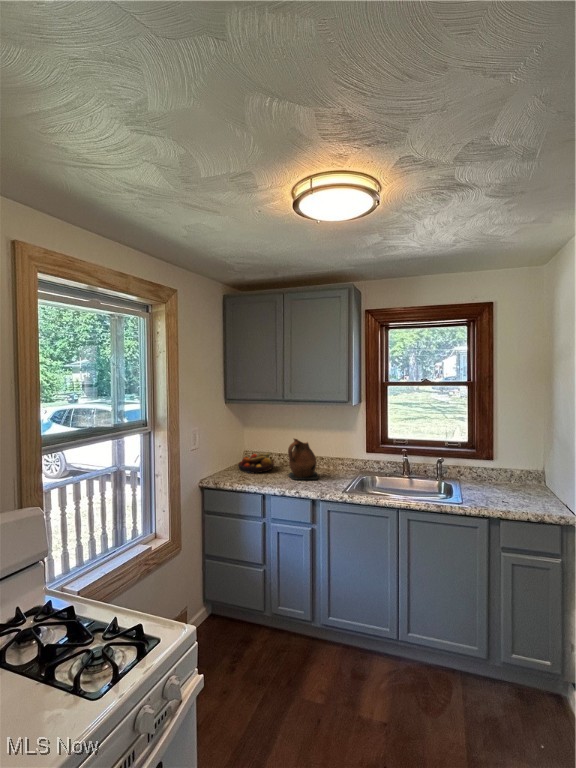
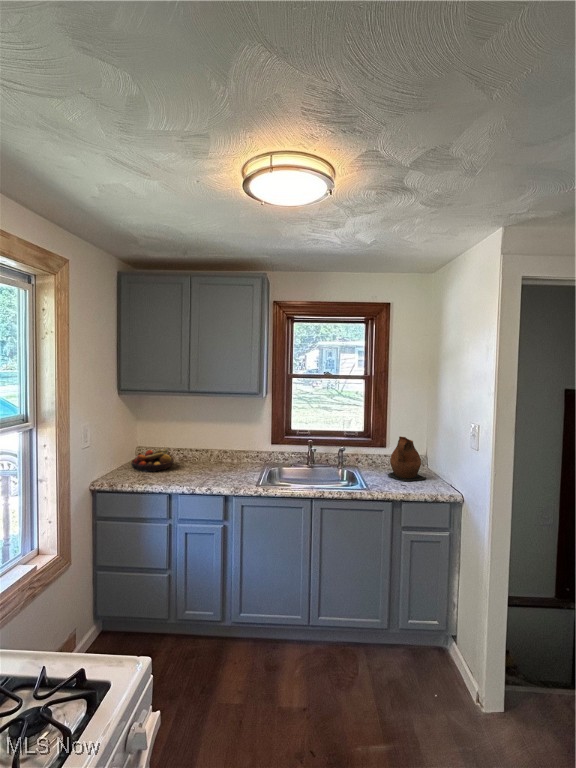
ceramic pitcher: present [288,438,319,479] -> present [387,436,426,481]

